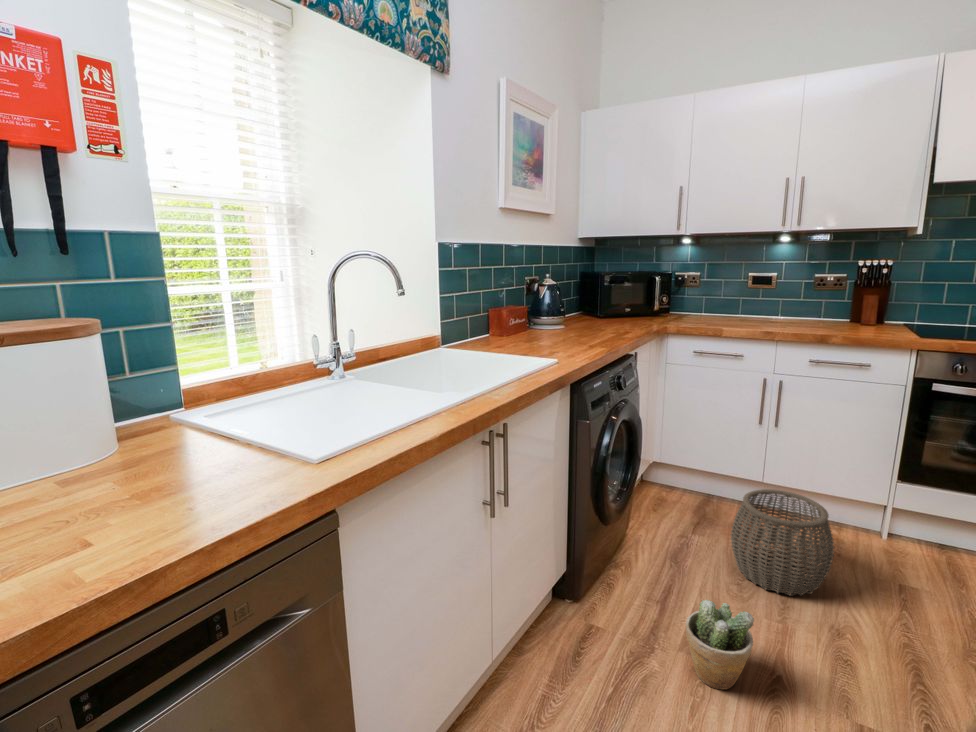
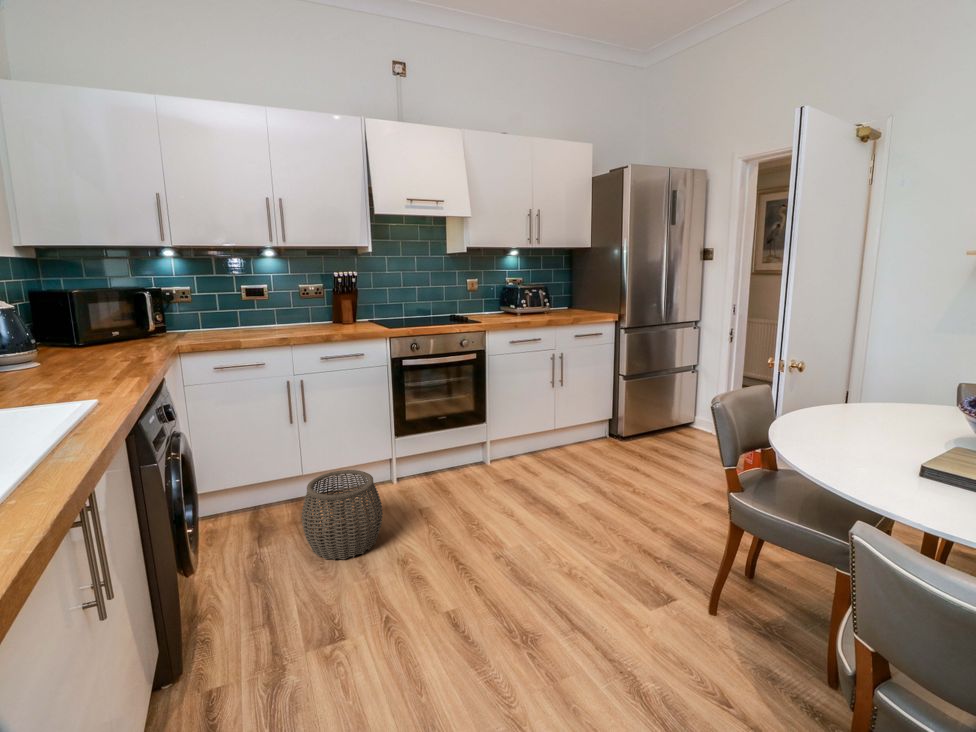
potted plant: present [686,600,754,690] -> none [312,575,371,661]

